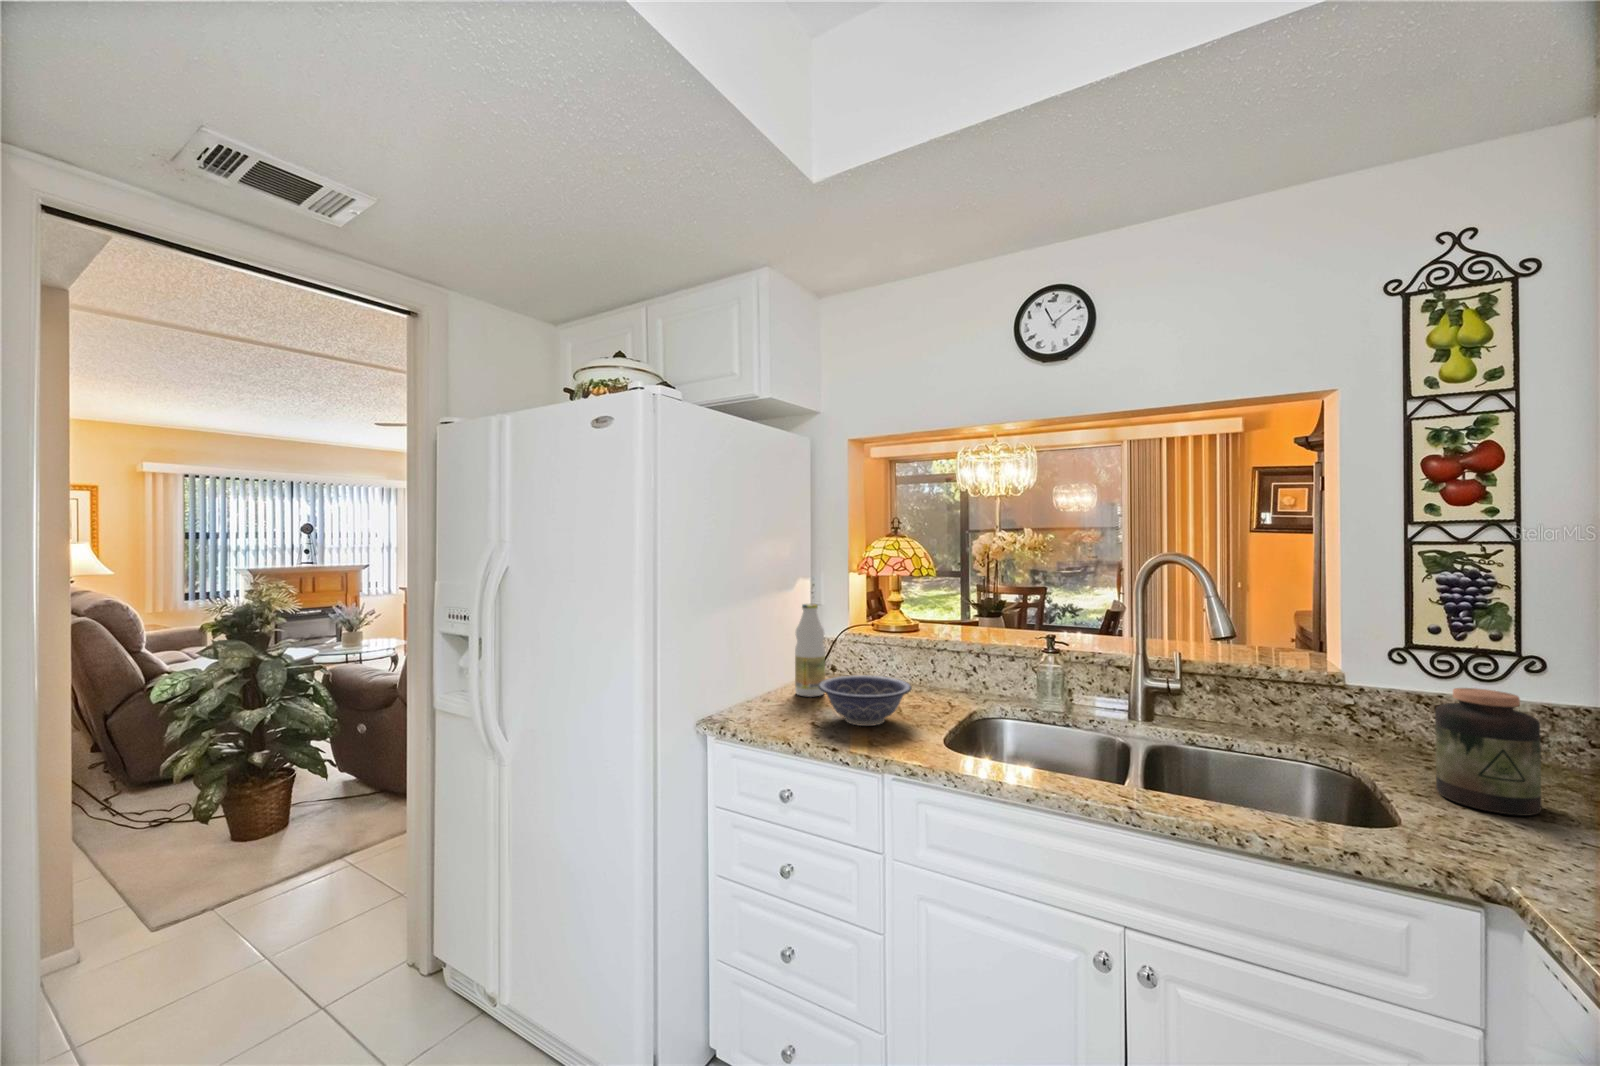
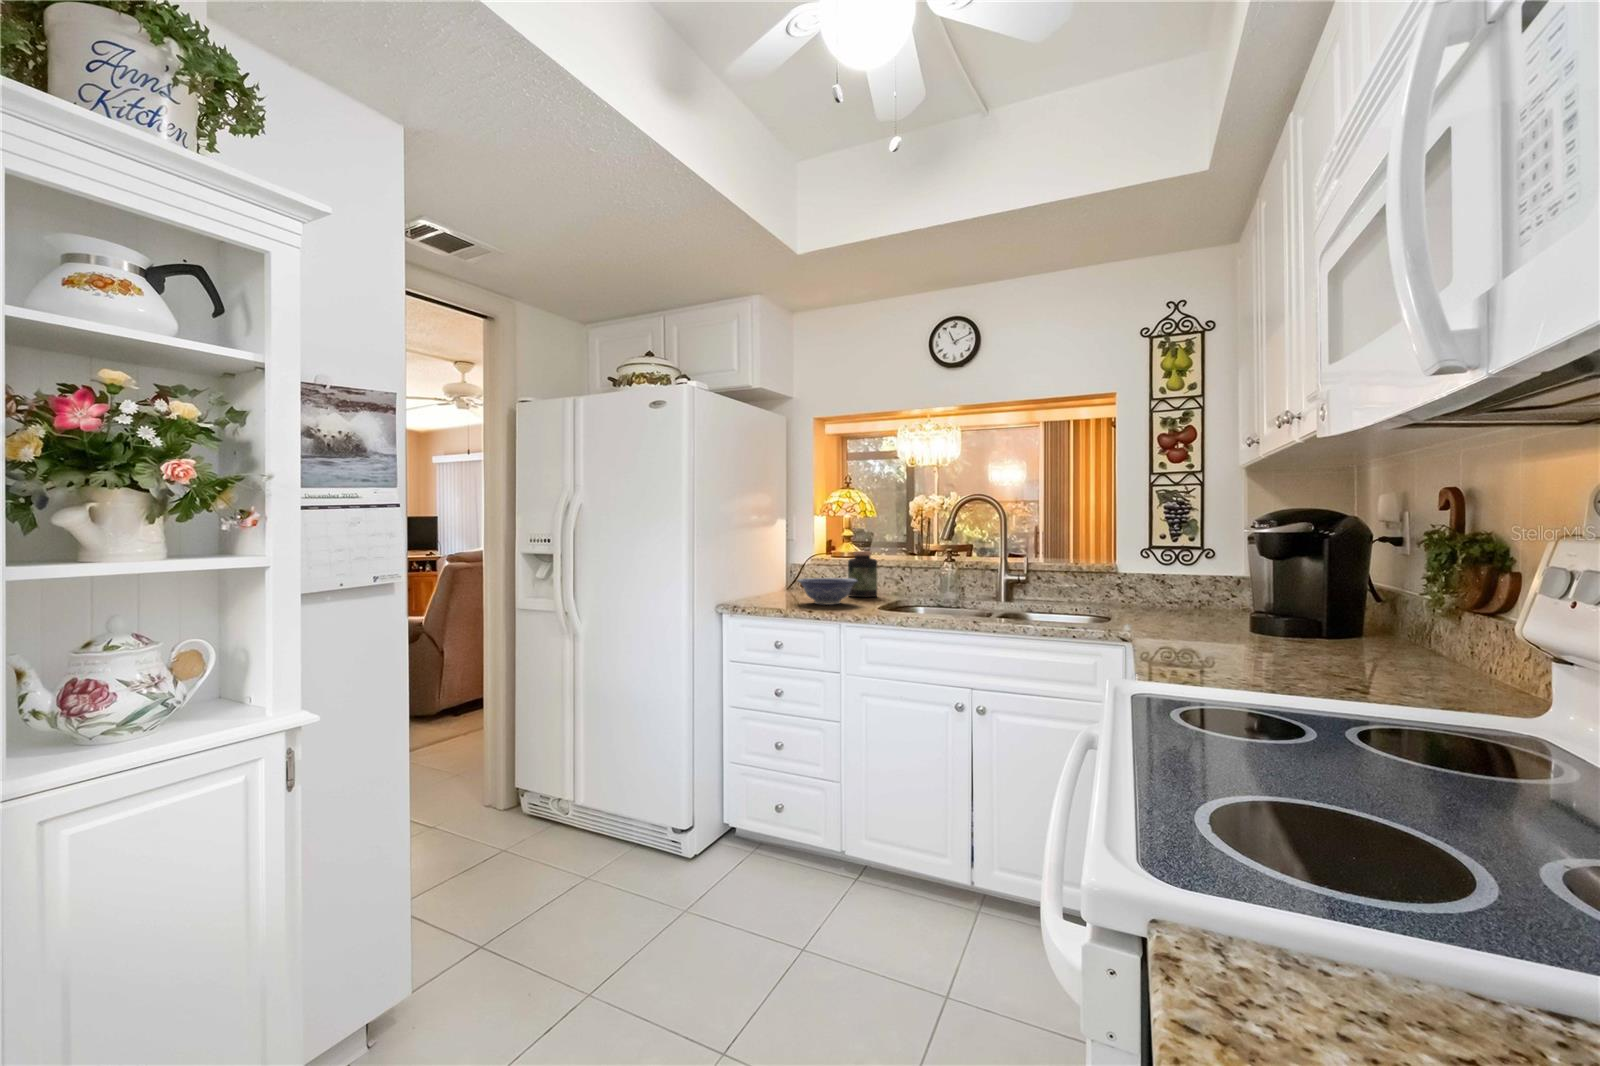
bottle: present [795,604,825,697] -> none [777,533,798,597]
jar: present [1435,688,1541,816] -> present [848,551,877,597]

